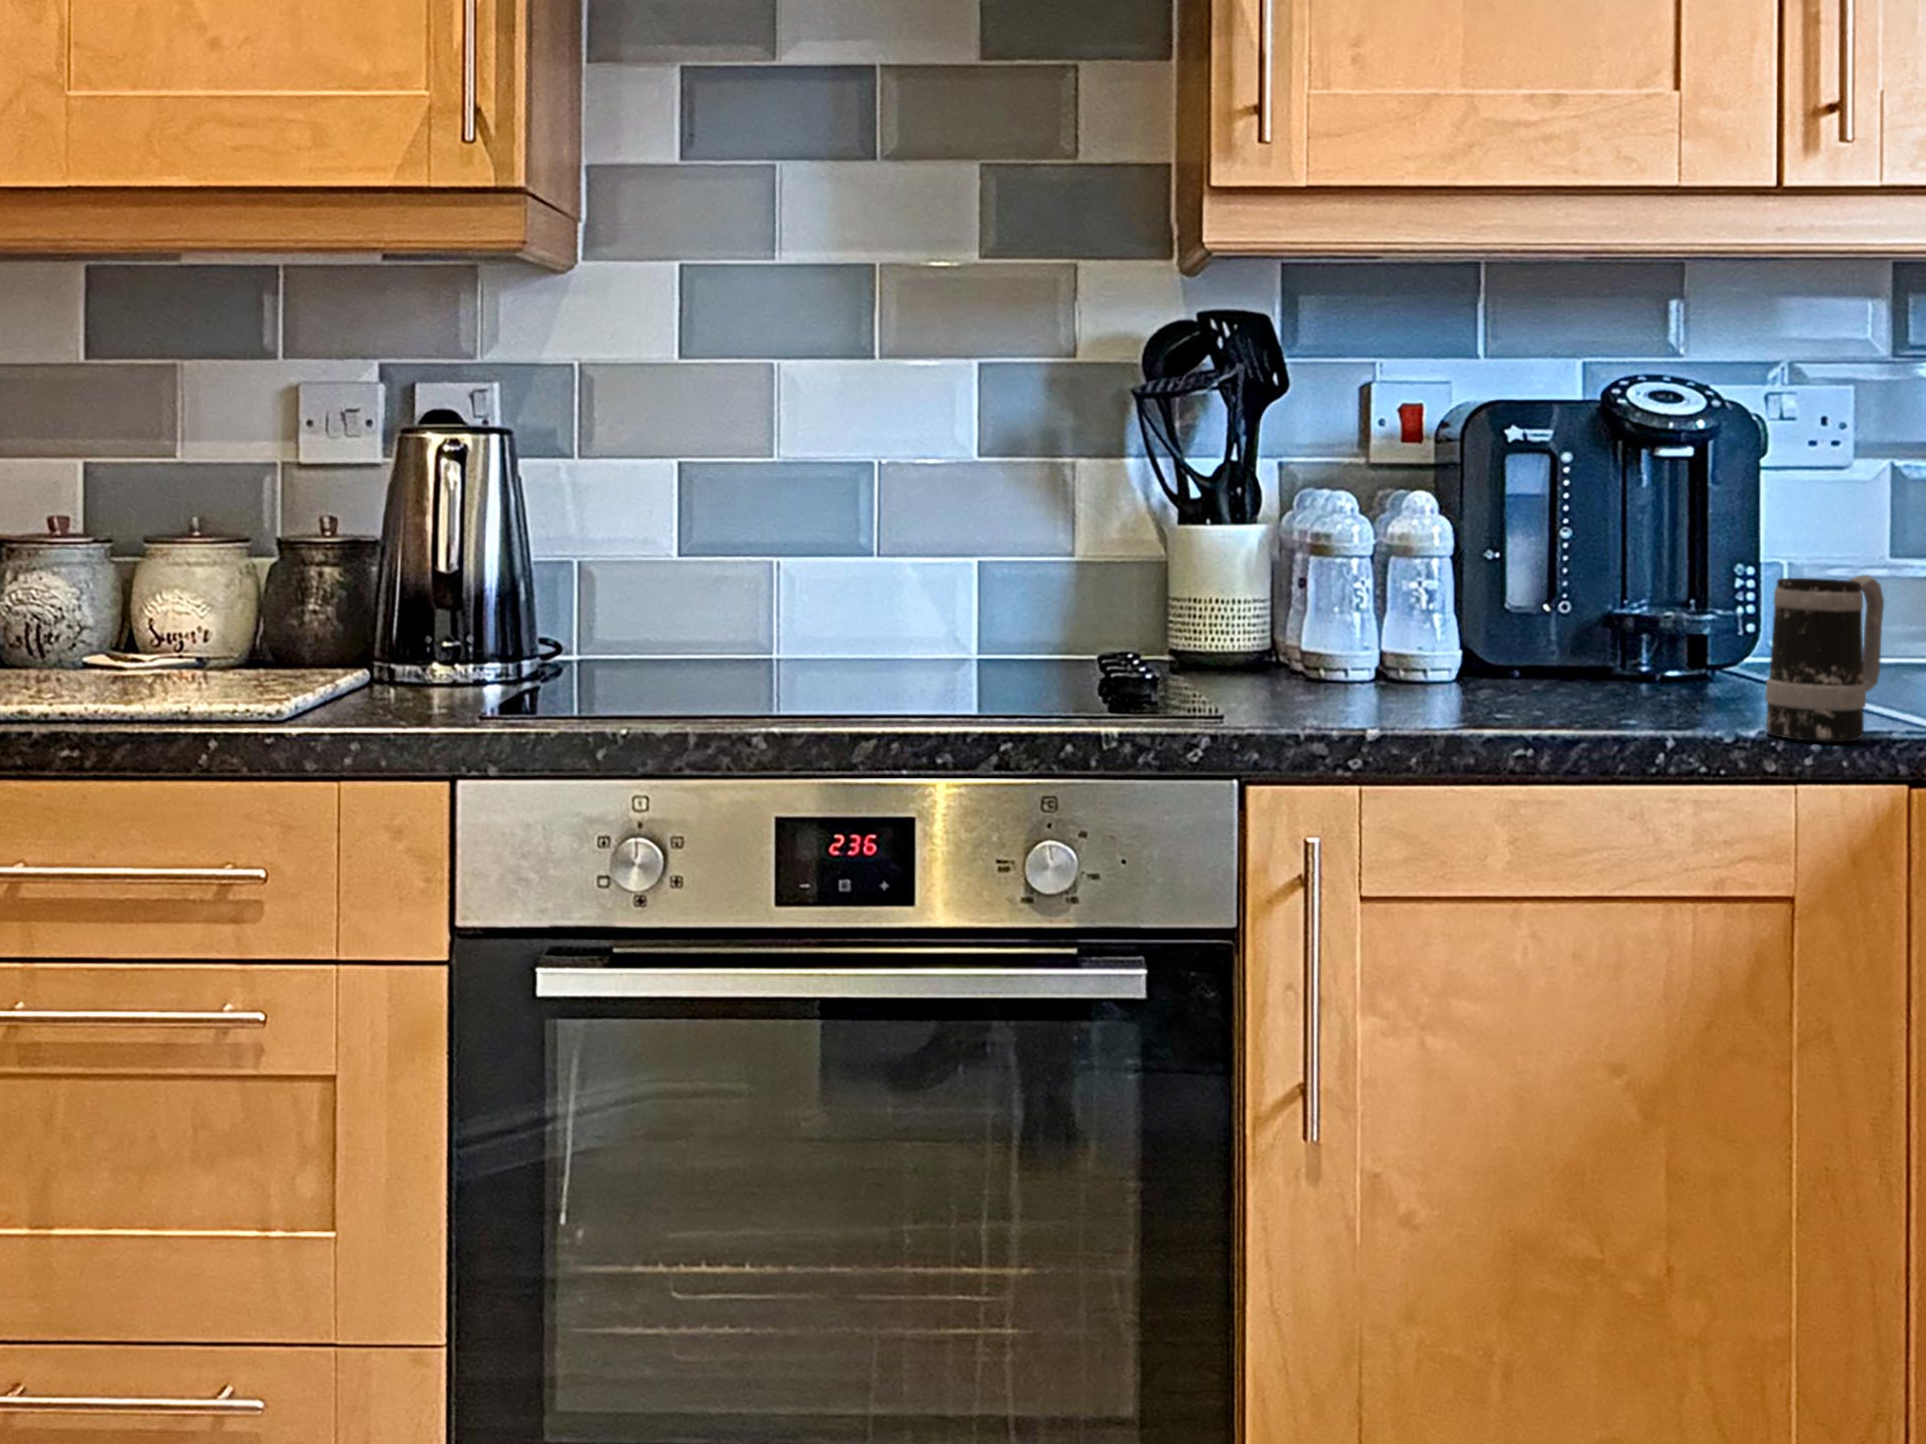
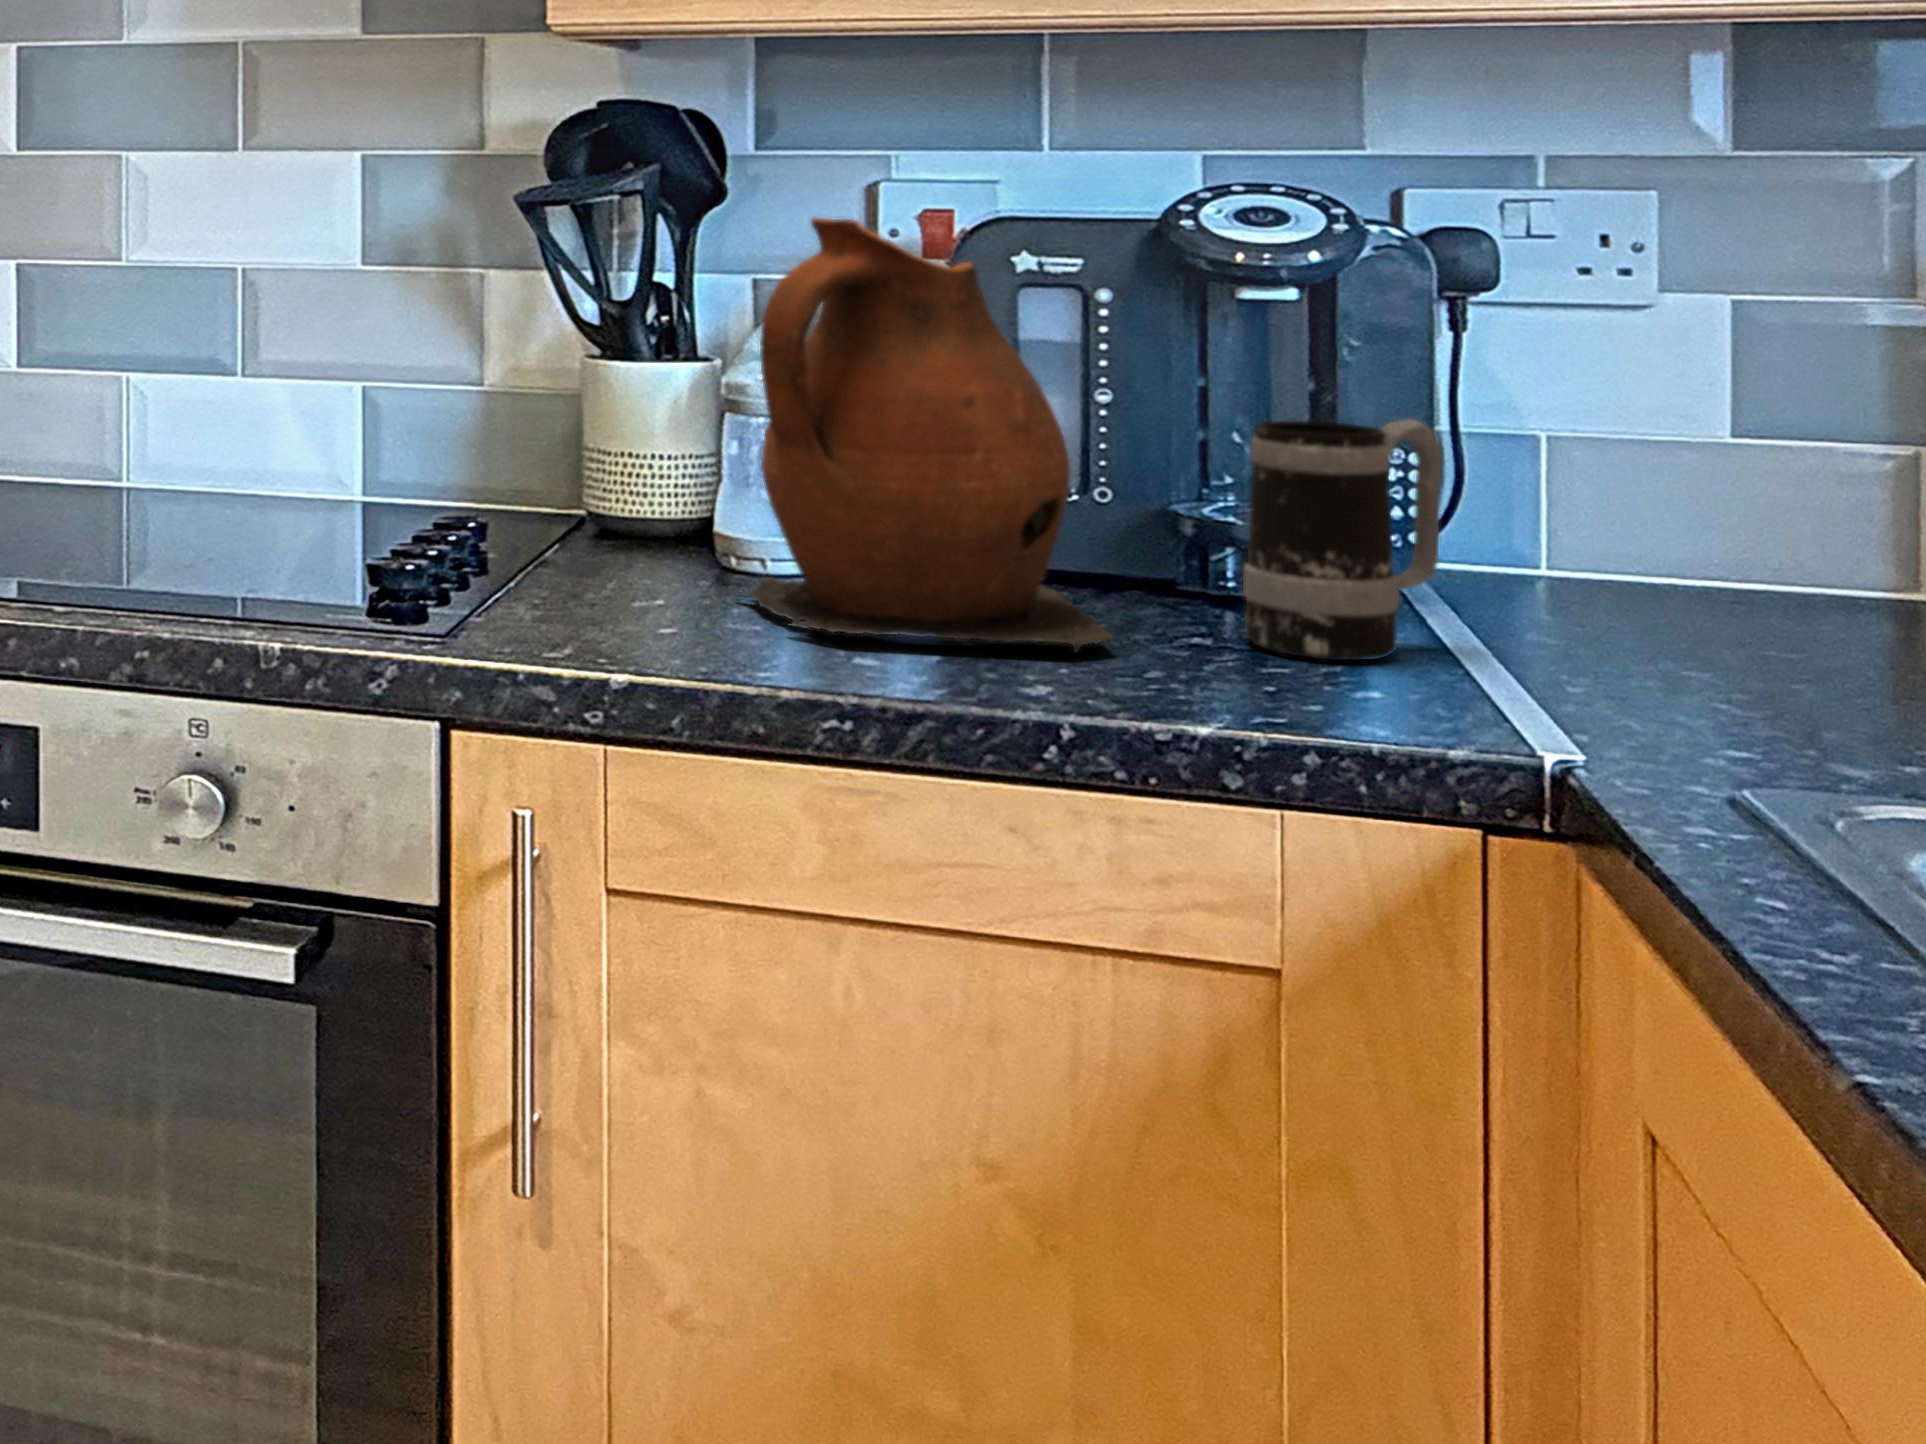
ceramic pitcher: none [1416,427,1707,743] -> present [746,217,1112,652]

